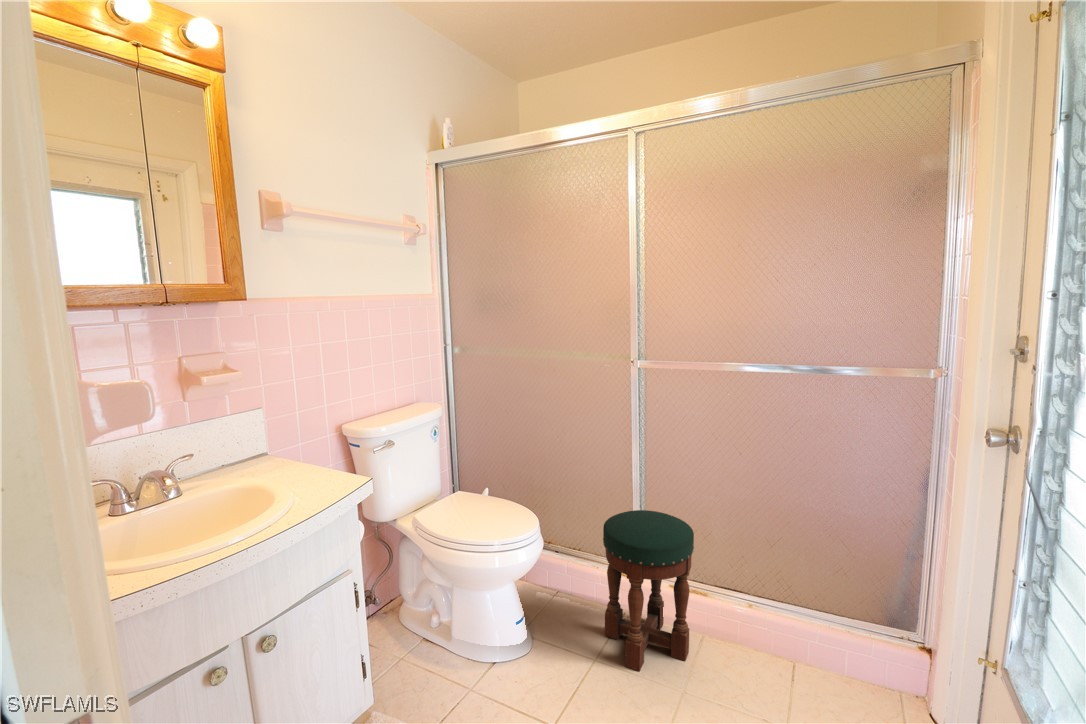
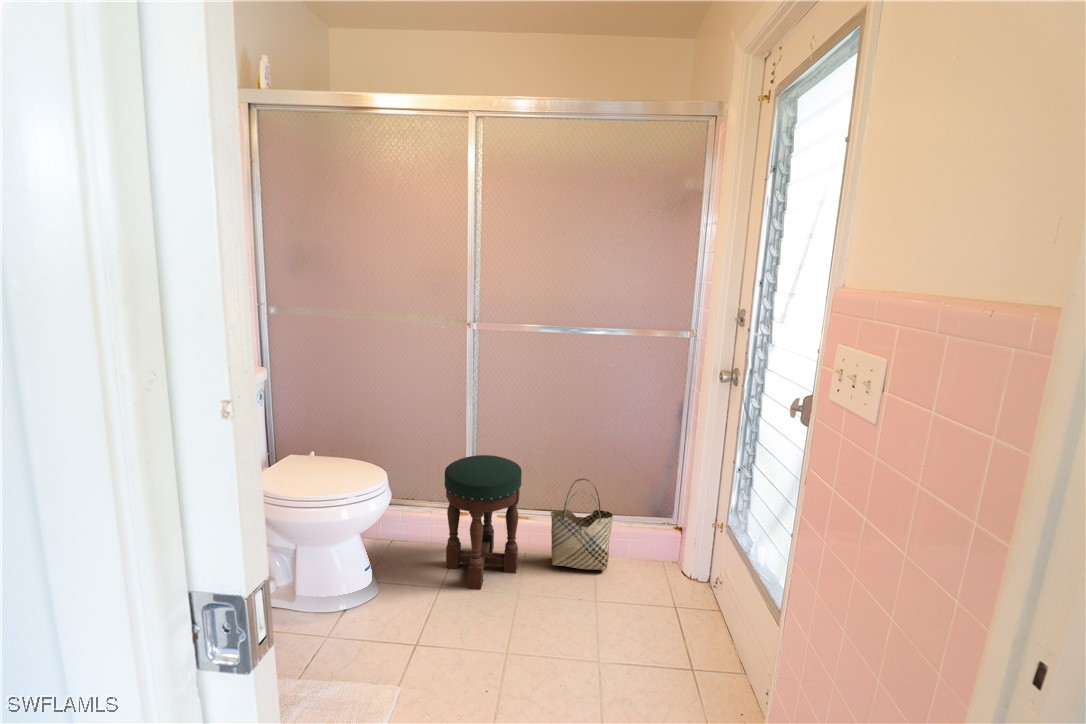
woven basket: none [732,556,820,686] -> present [550,478,613,570]

